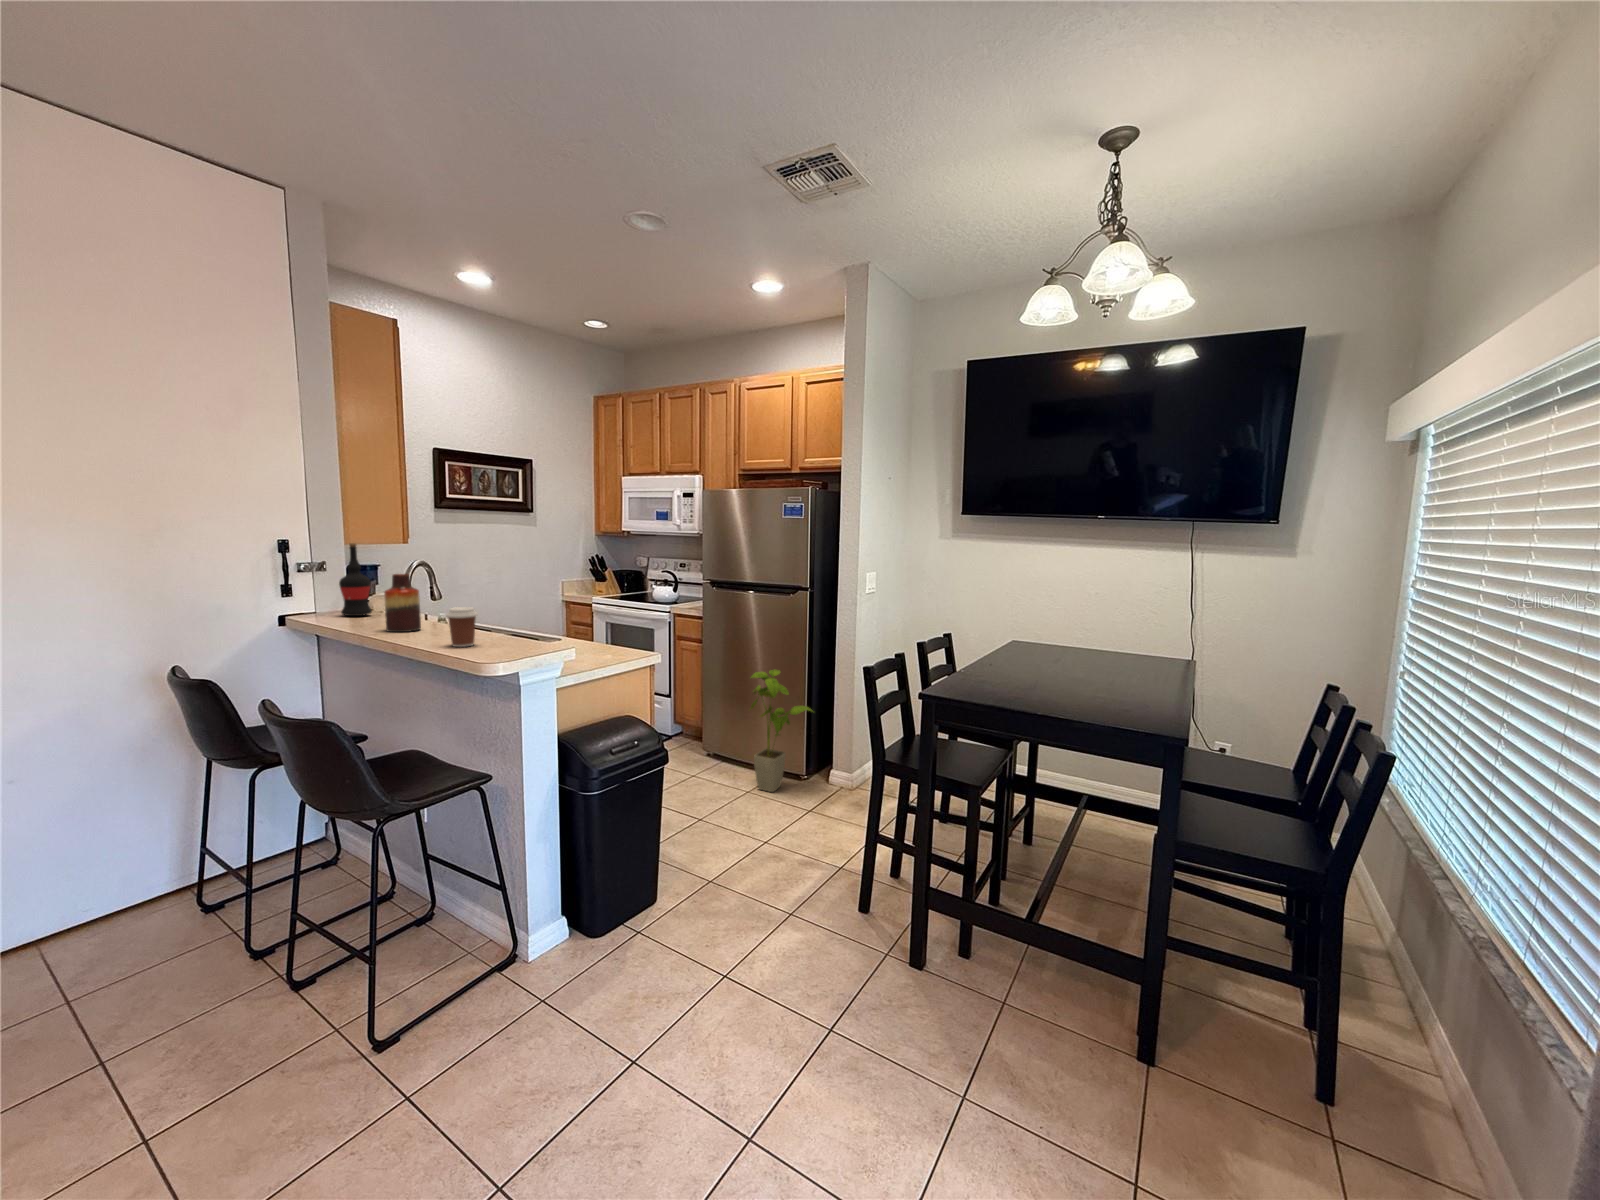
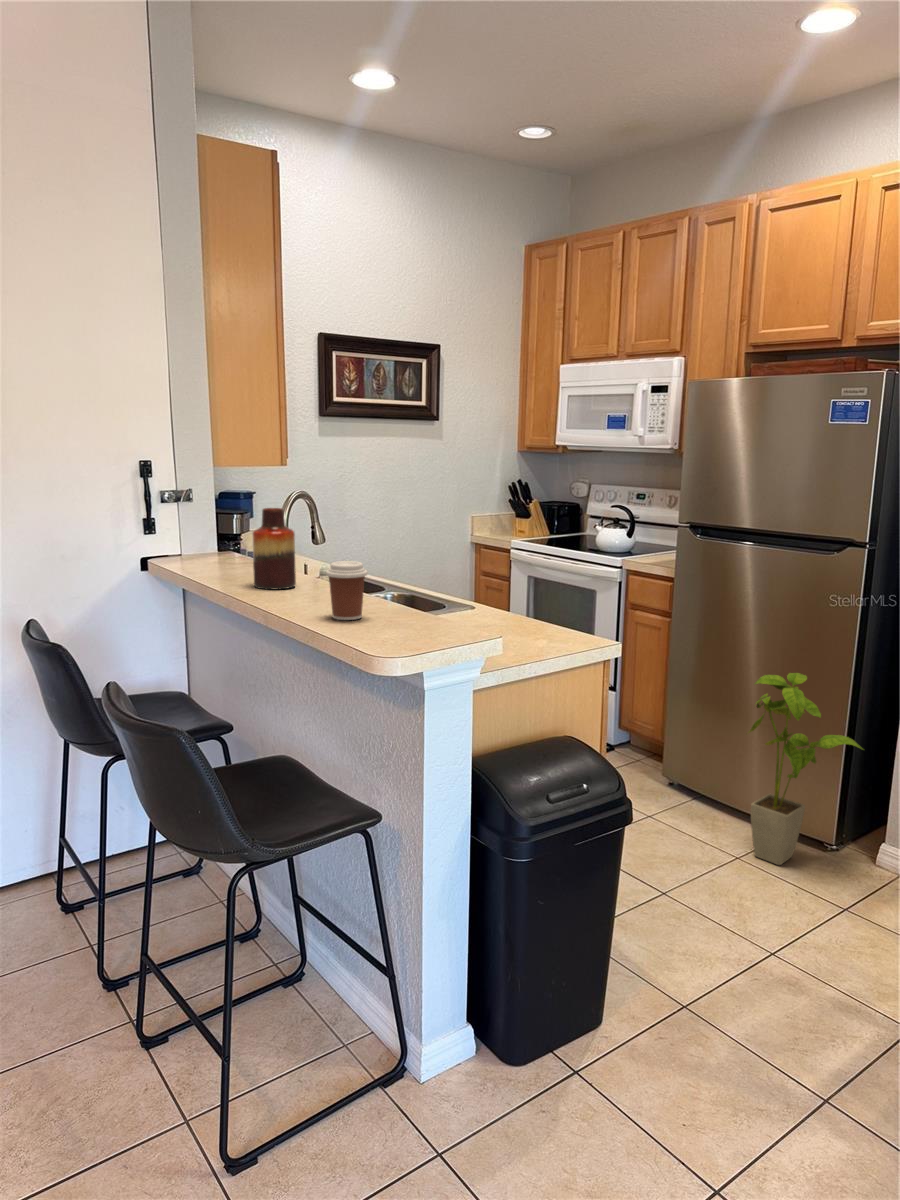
wine bottle: present [339,543,372,616] -> none [205,464,241,561]

